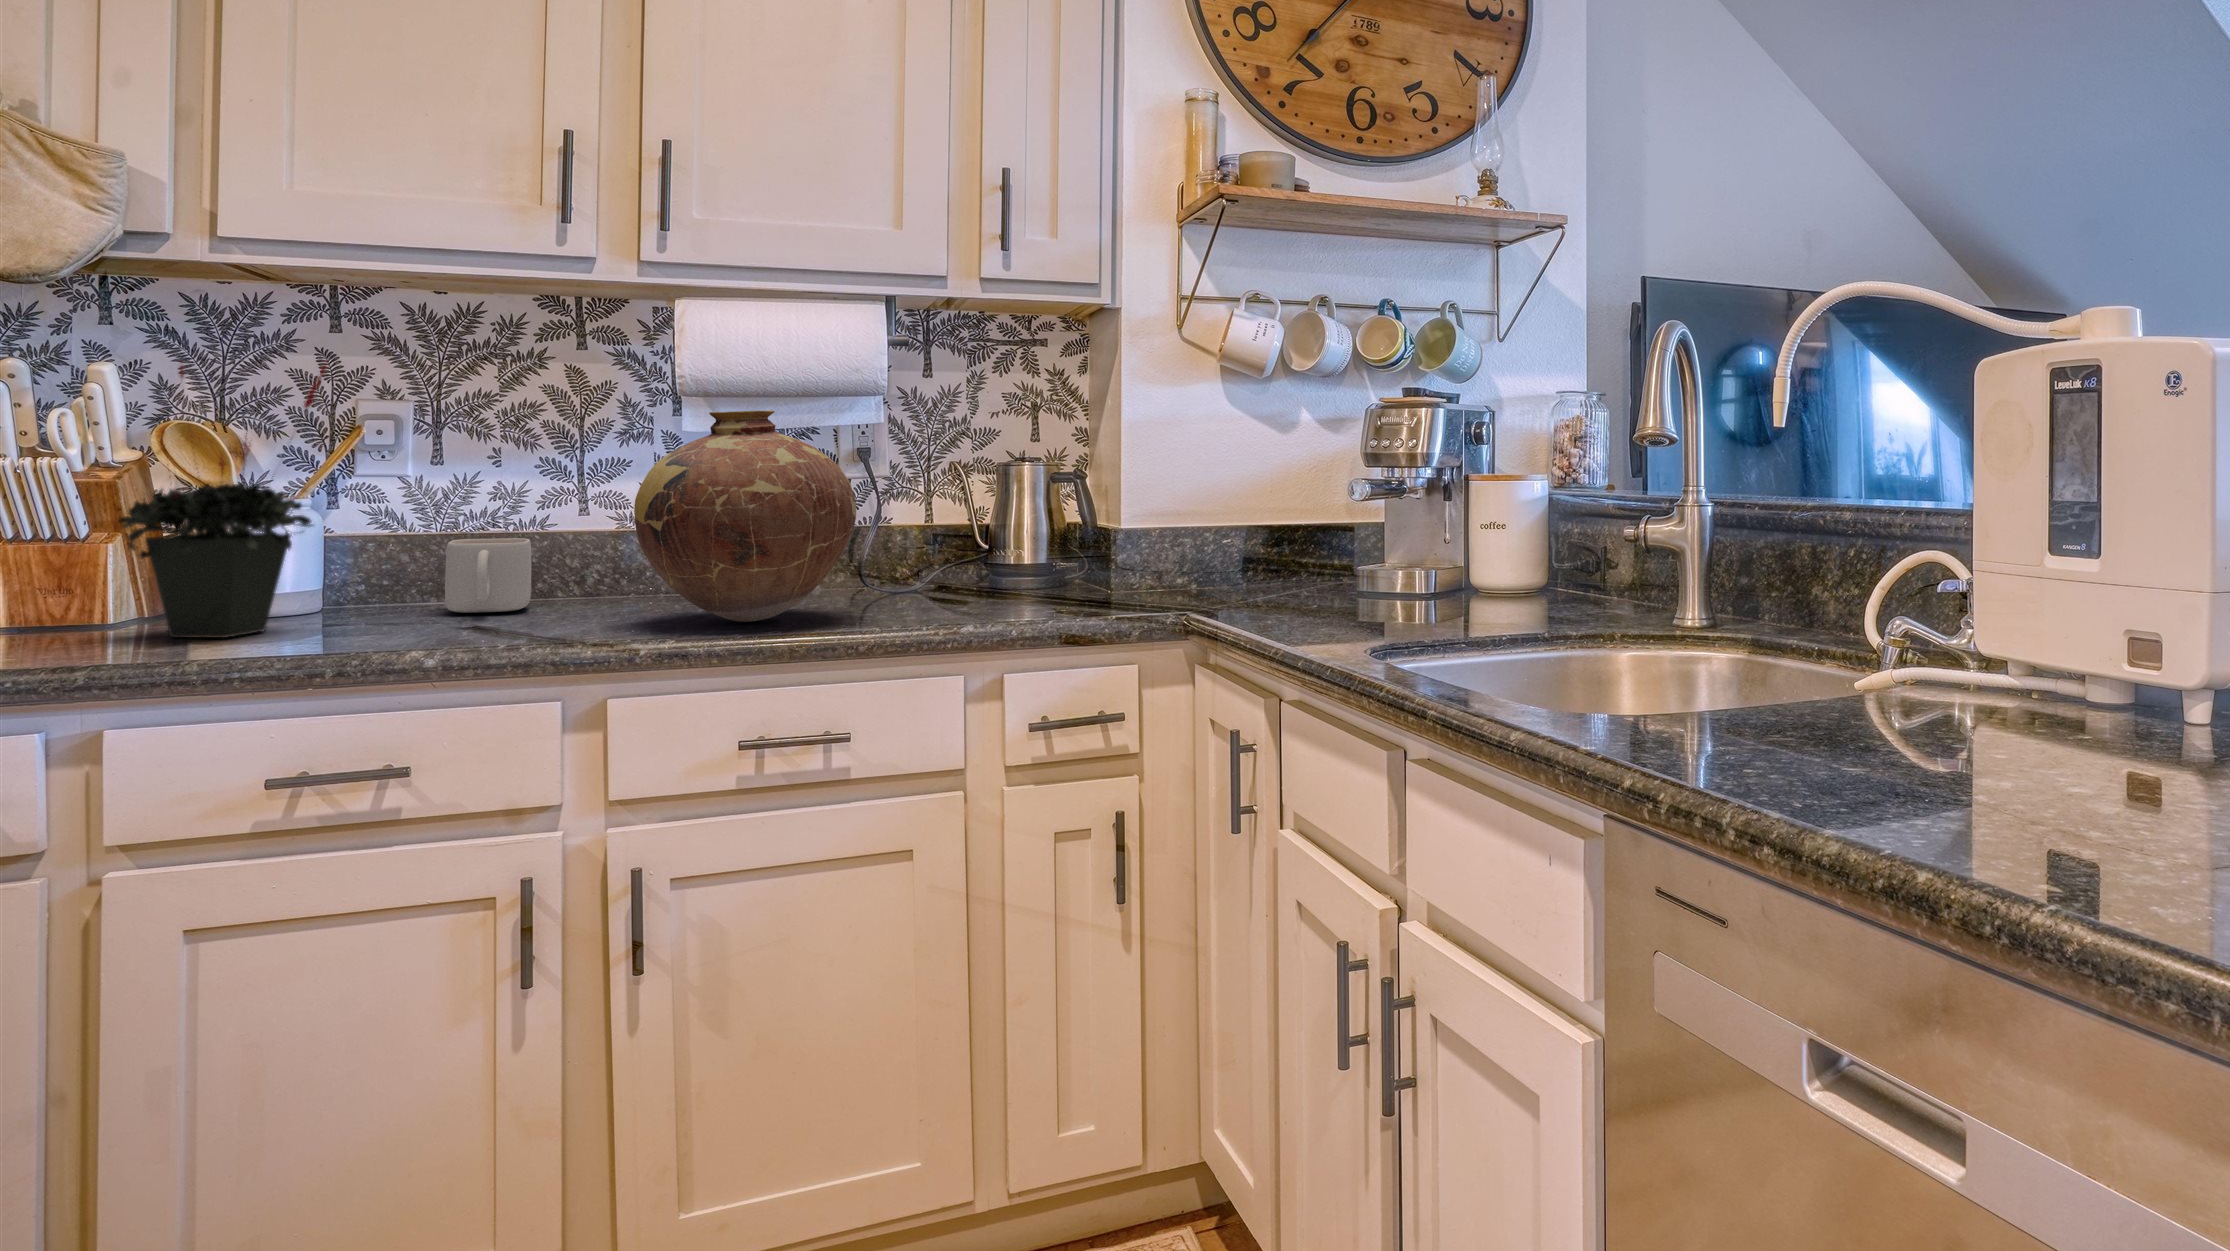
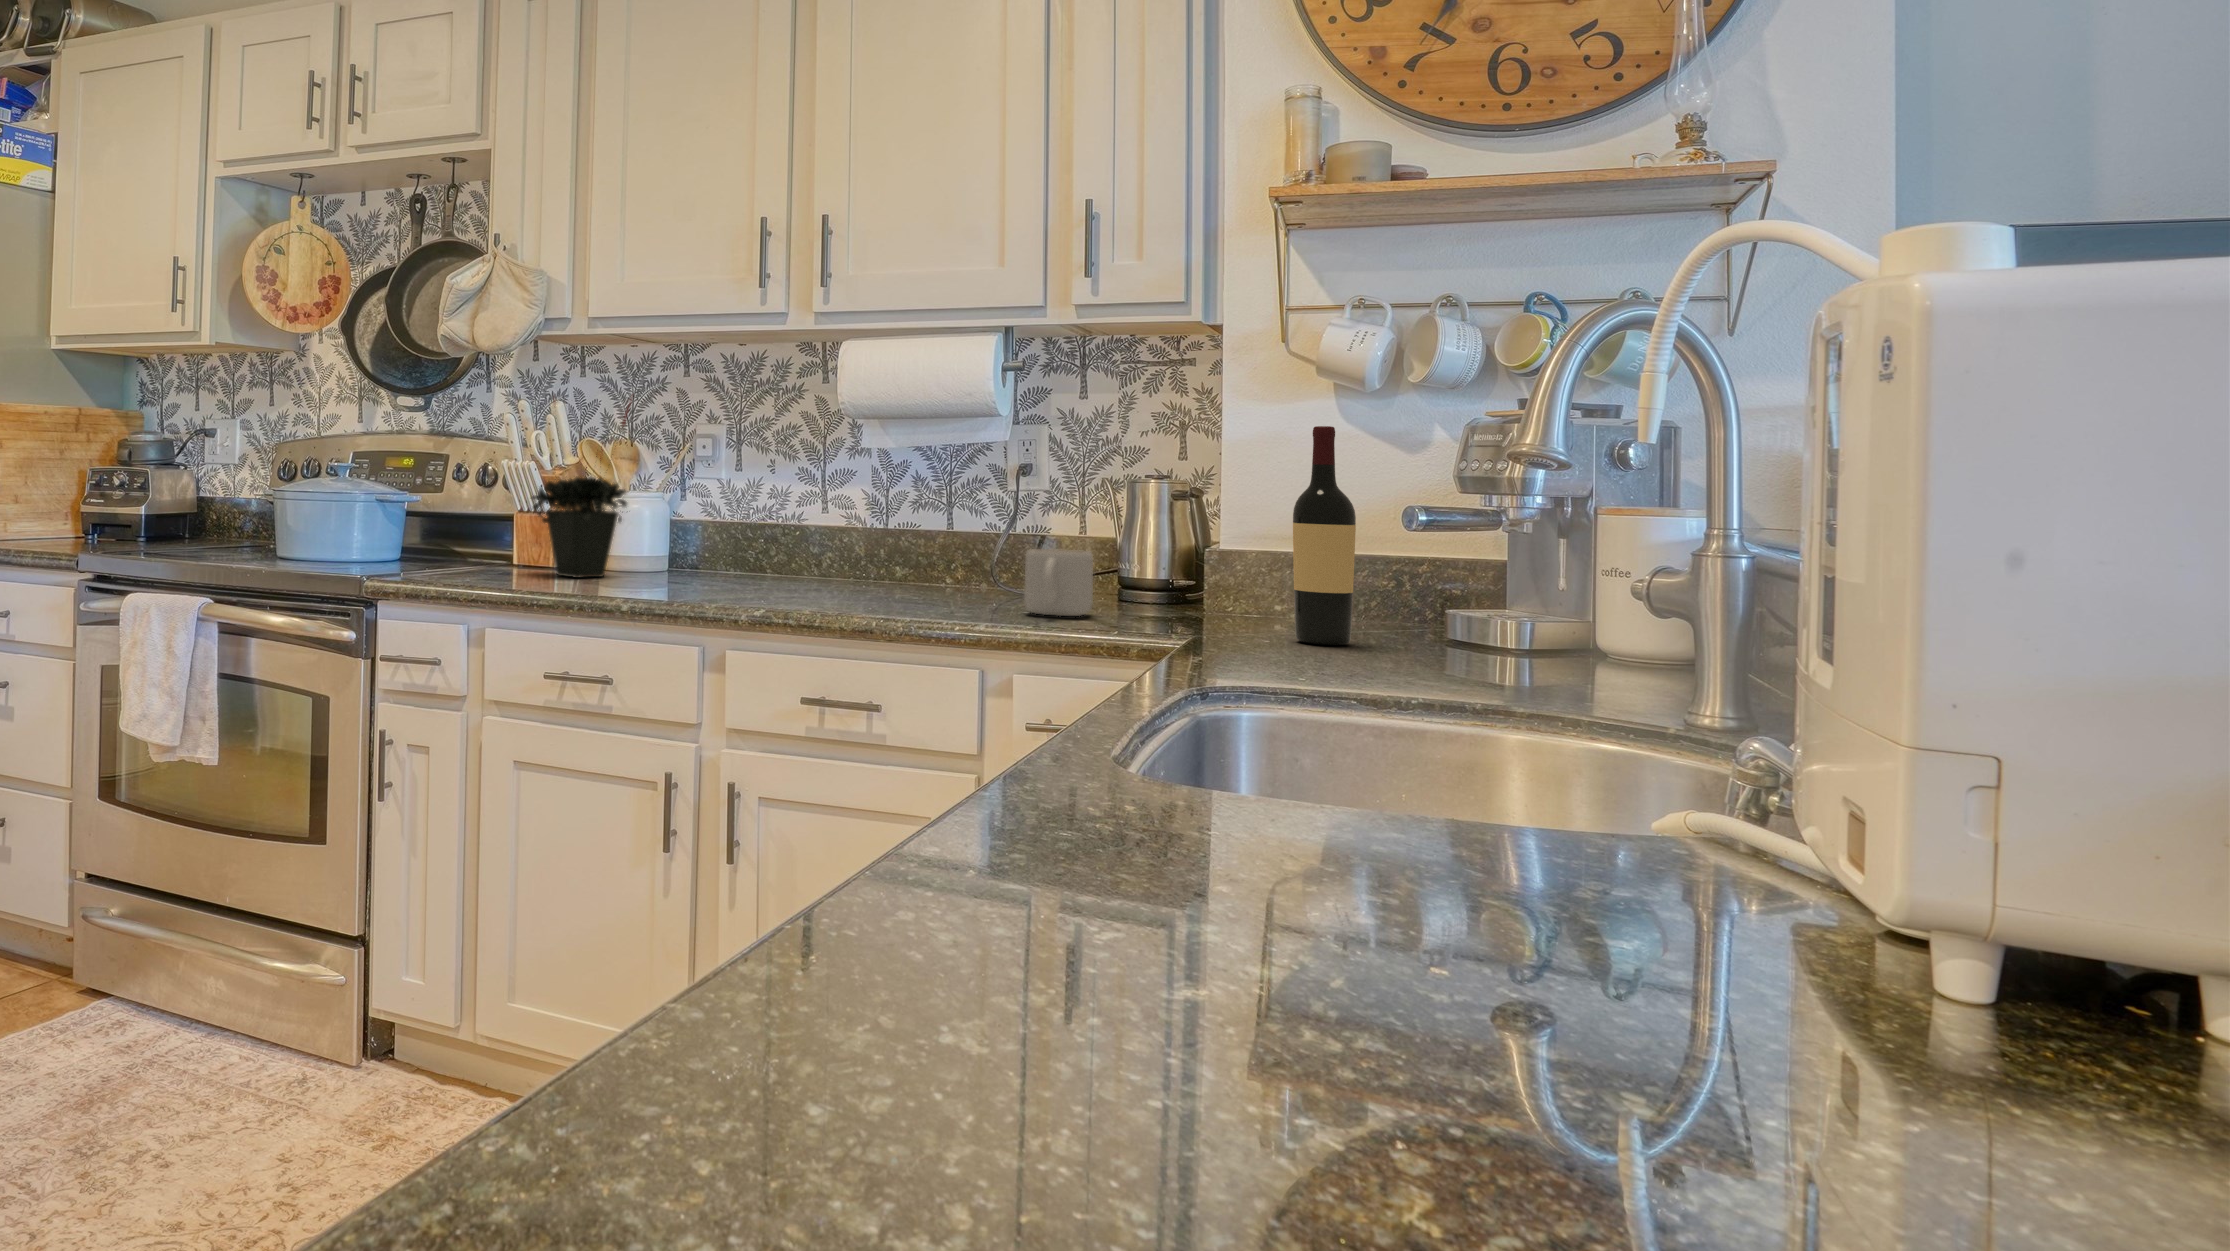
vase: present [634,410,856,622] -> none [792,423,958,599]
wine bottle: none [1241,424,1293,622] -> present [1293,426,1356,645]
mug: present [445,538,531,613] -> present [1024,549,1093,616]

